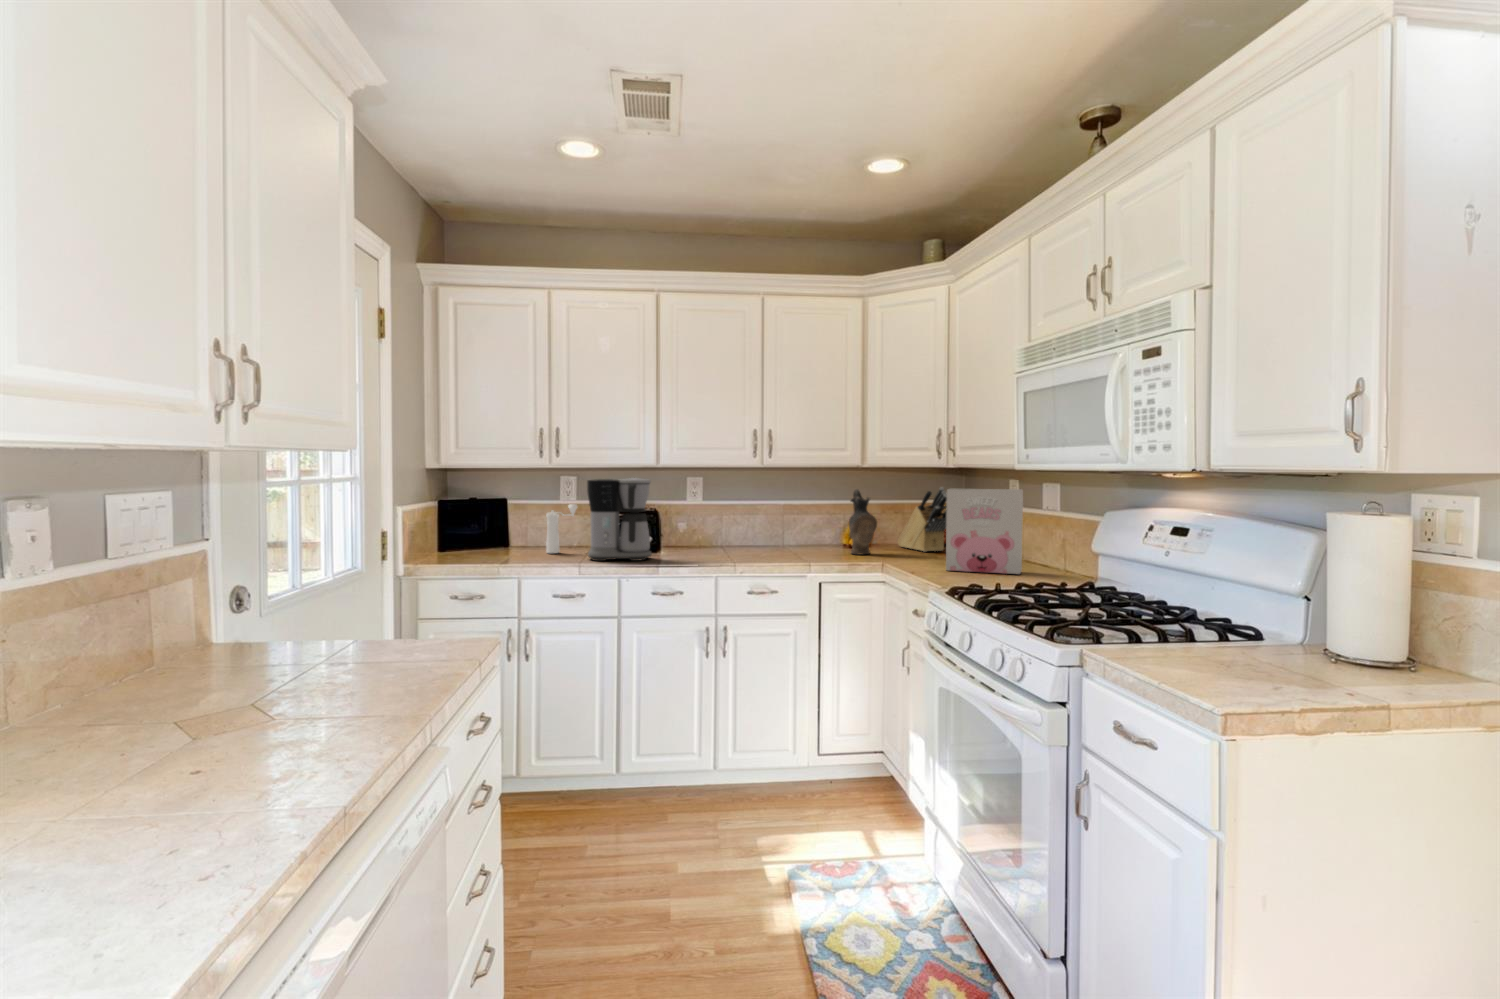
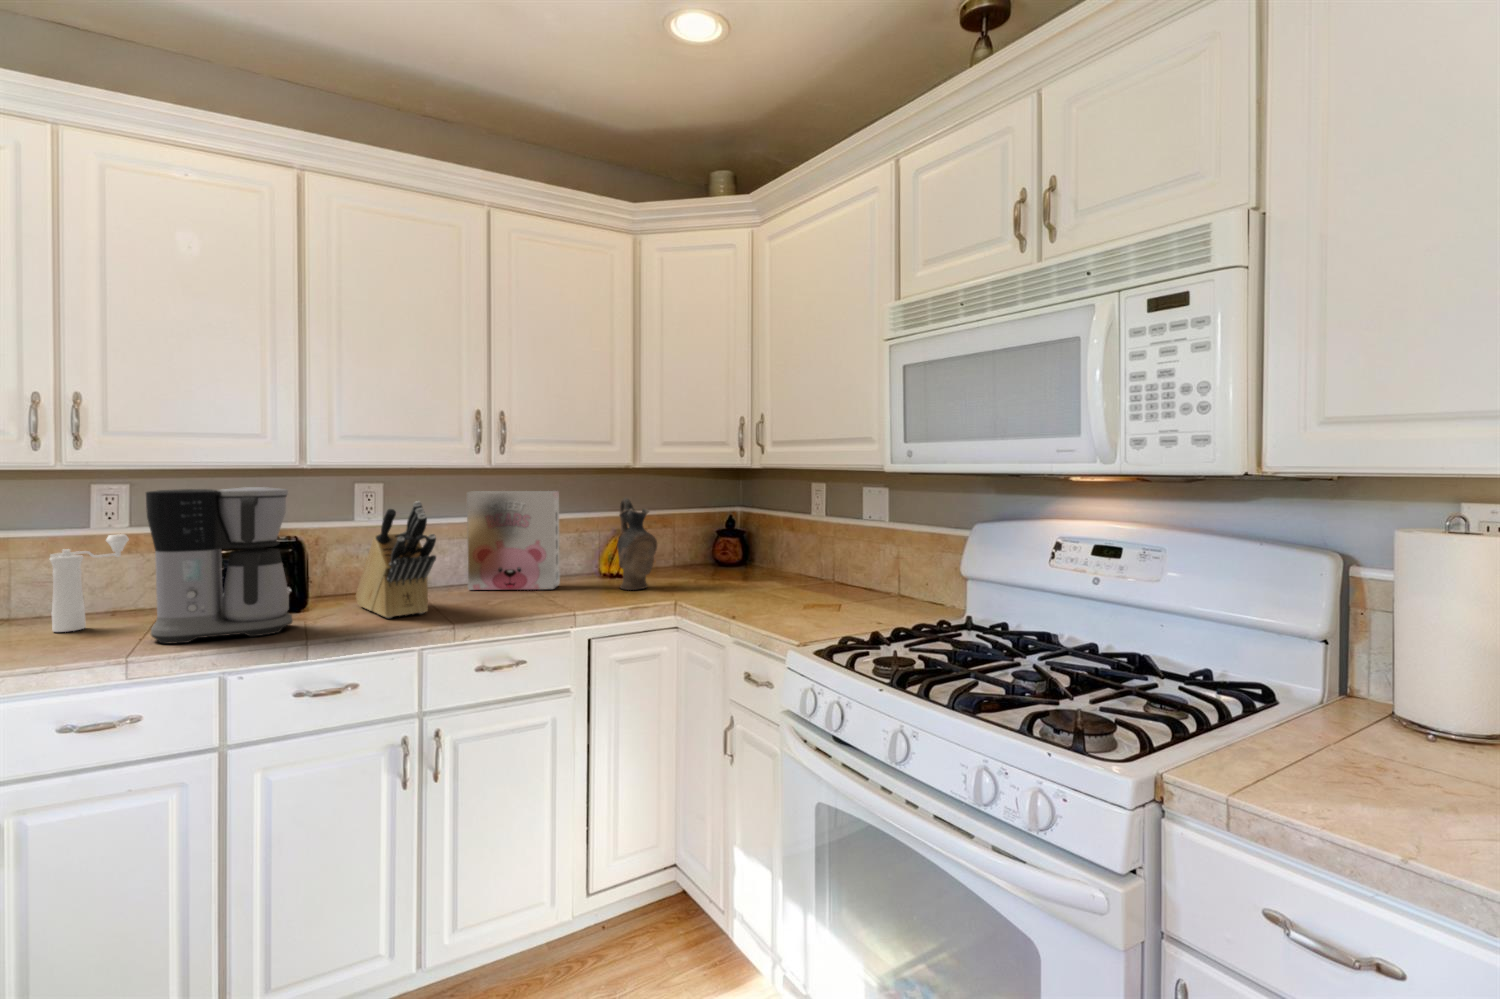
knife block: present [897,487,947,552] -> present [356,501,436,618]
cereal box: present [946,489,1023,574] -> present [467,491,560,590]

